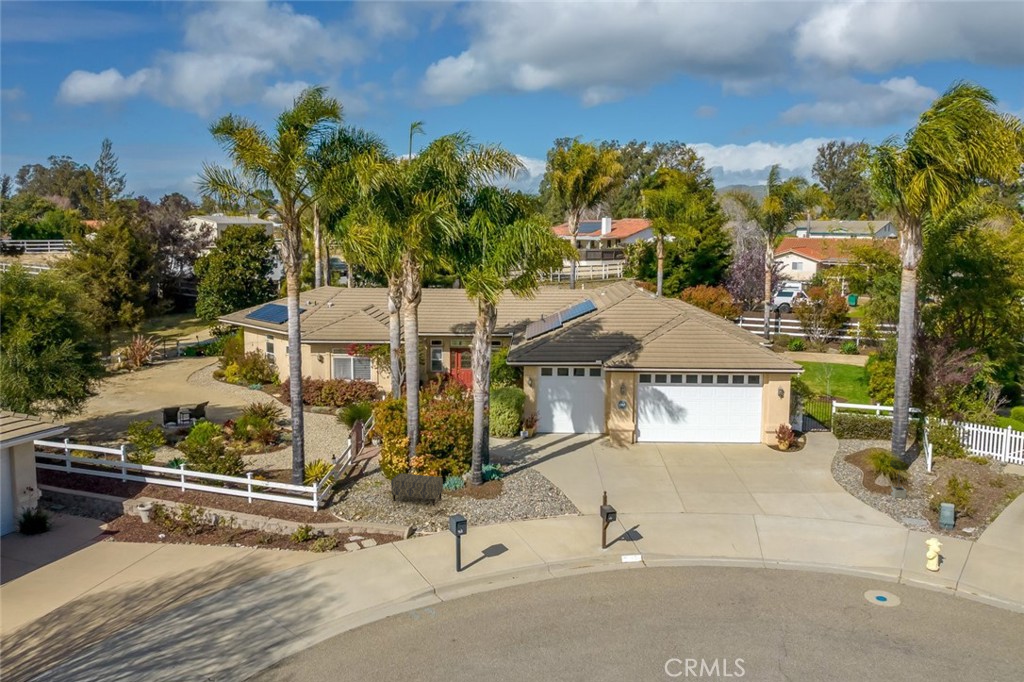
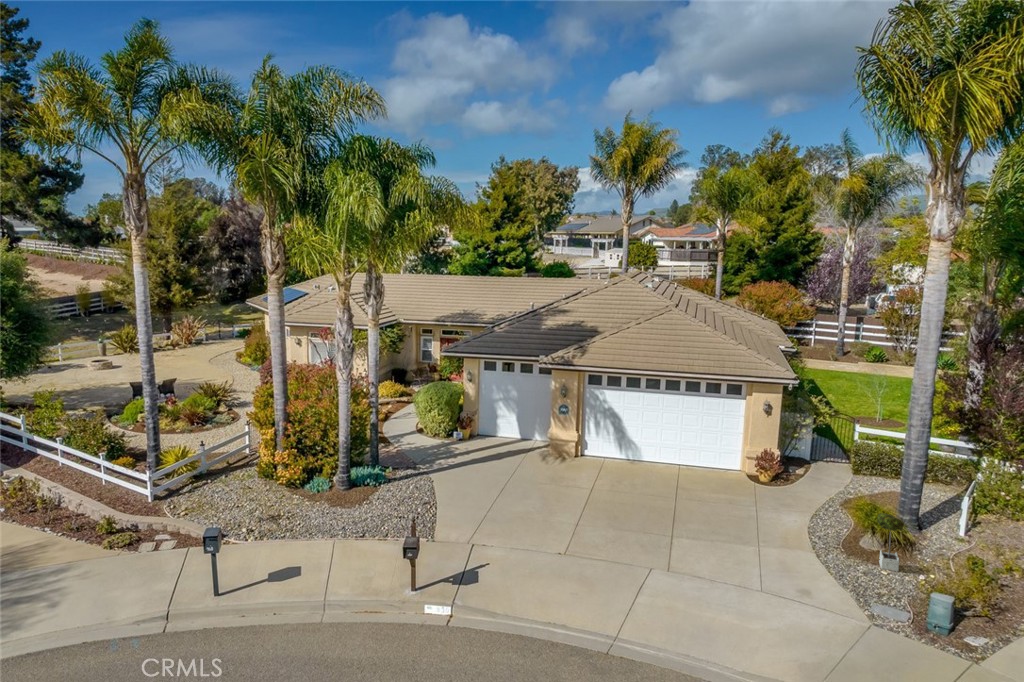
bench: present [391,473,443,505] -> none [226,472,286,515]

